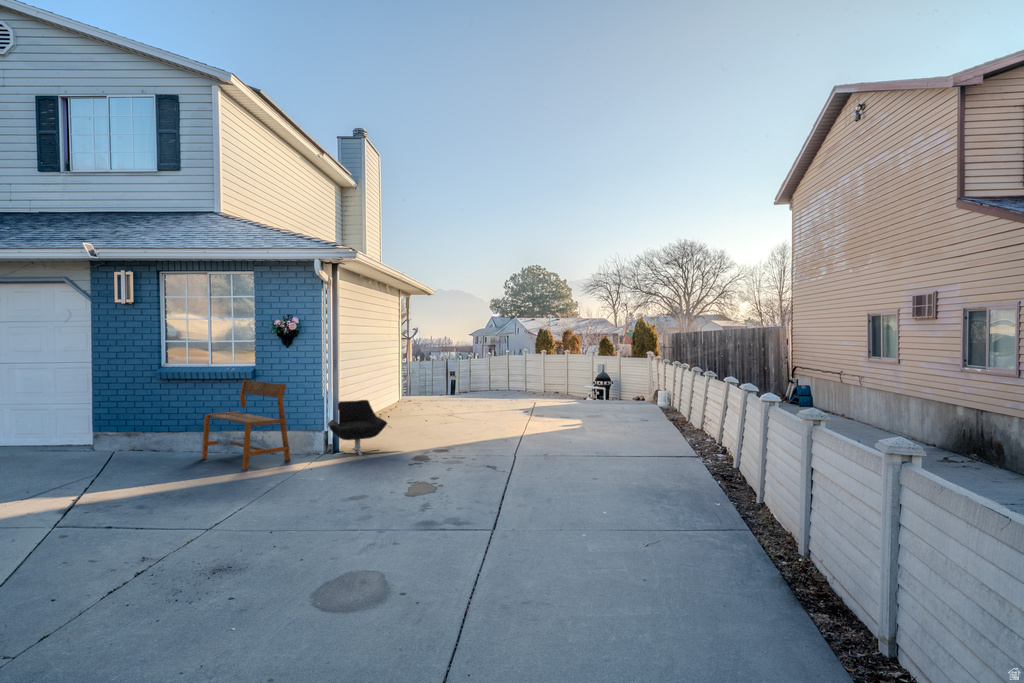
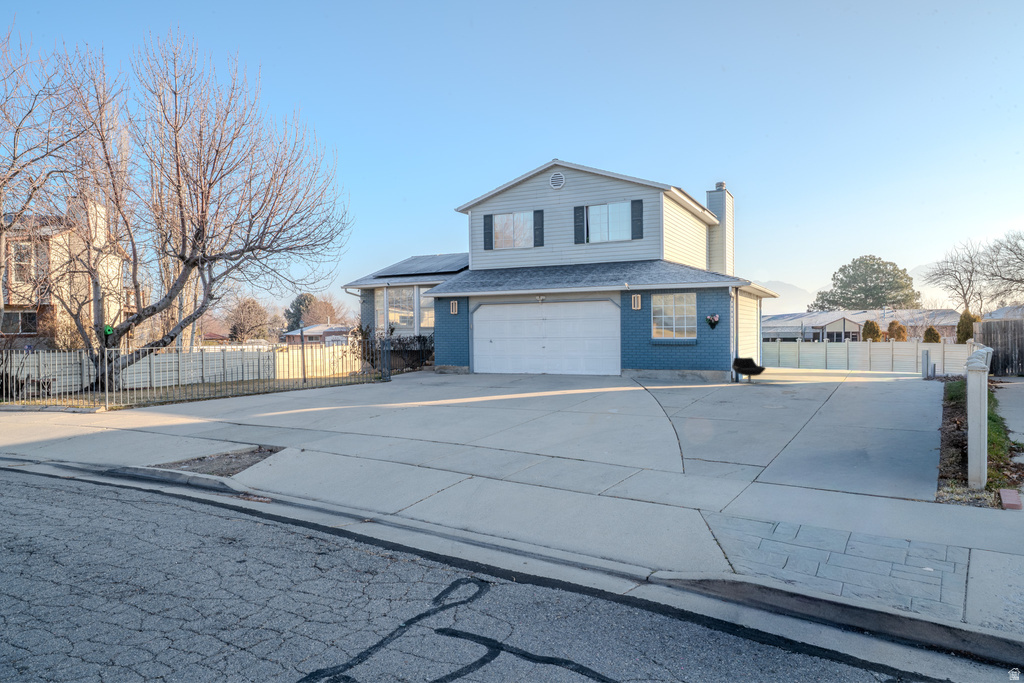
bench: present [202,380,290,470] -> none [674,346,718,385]

